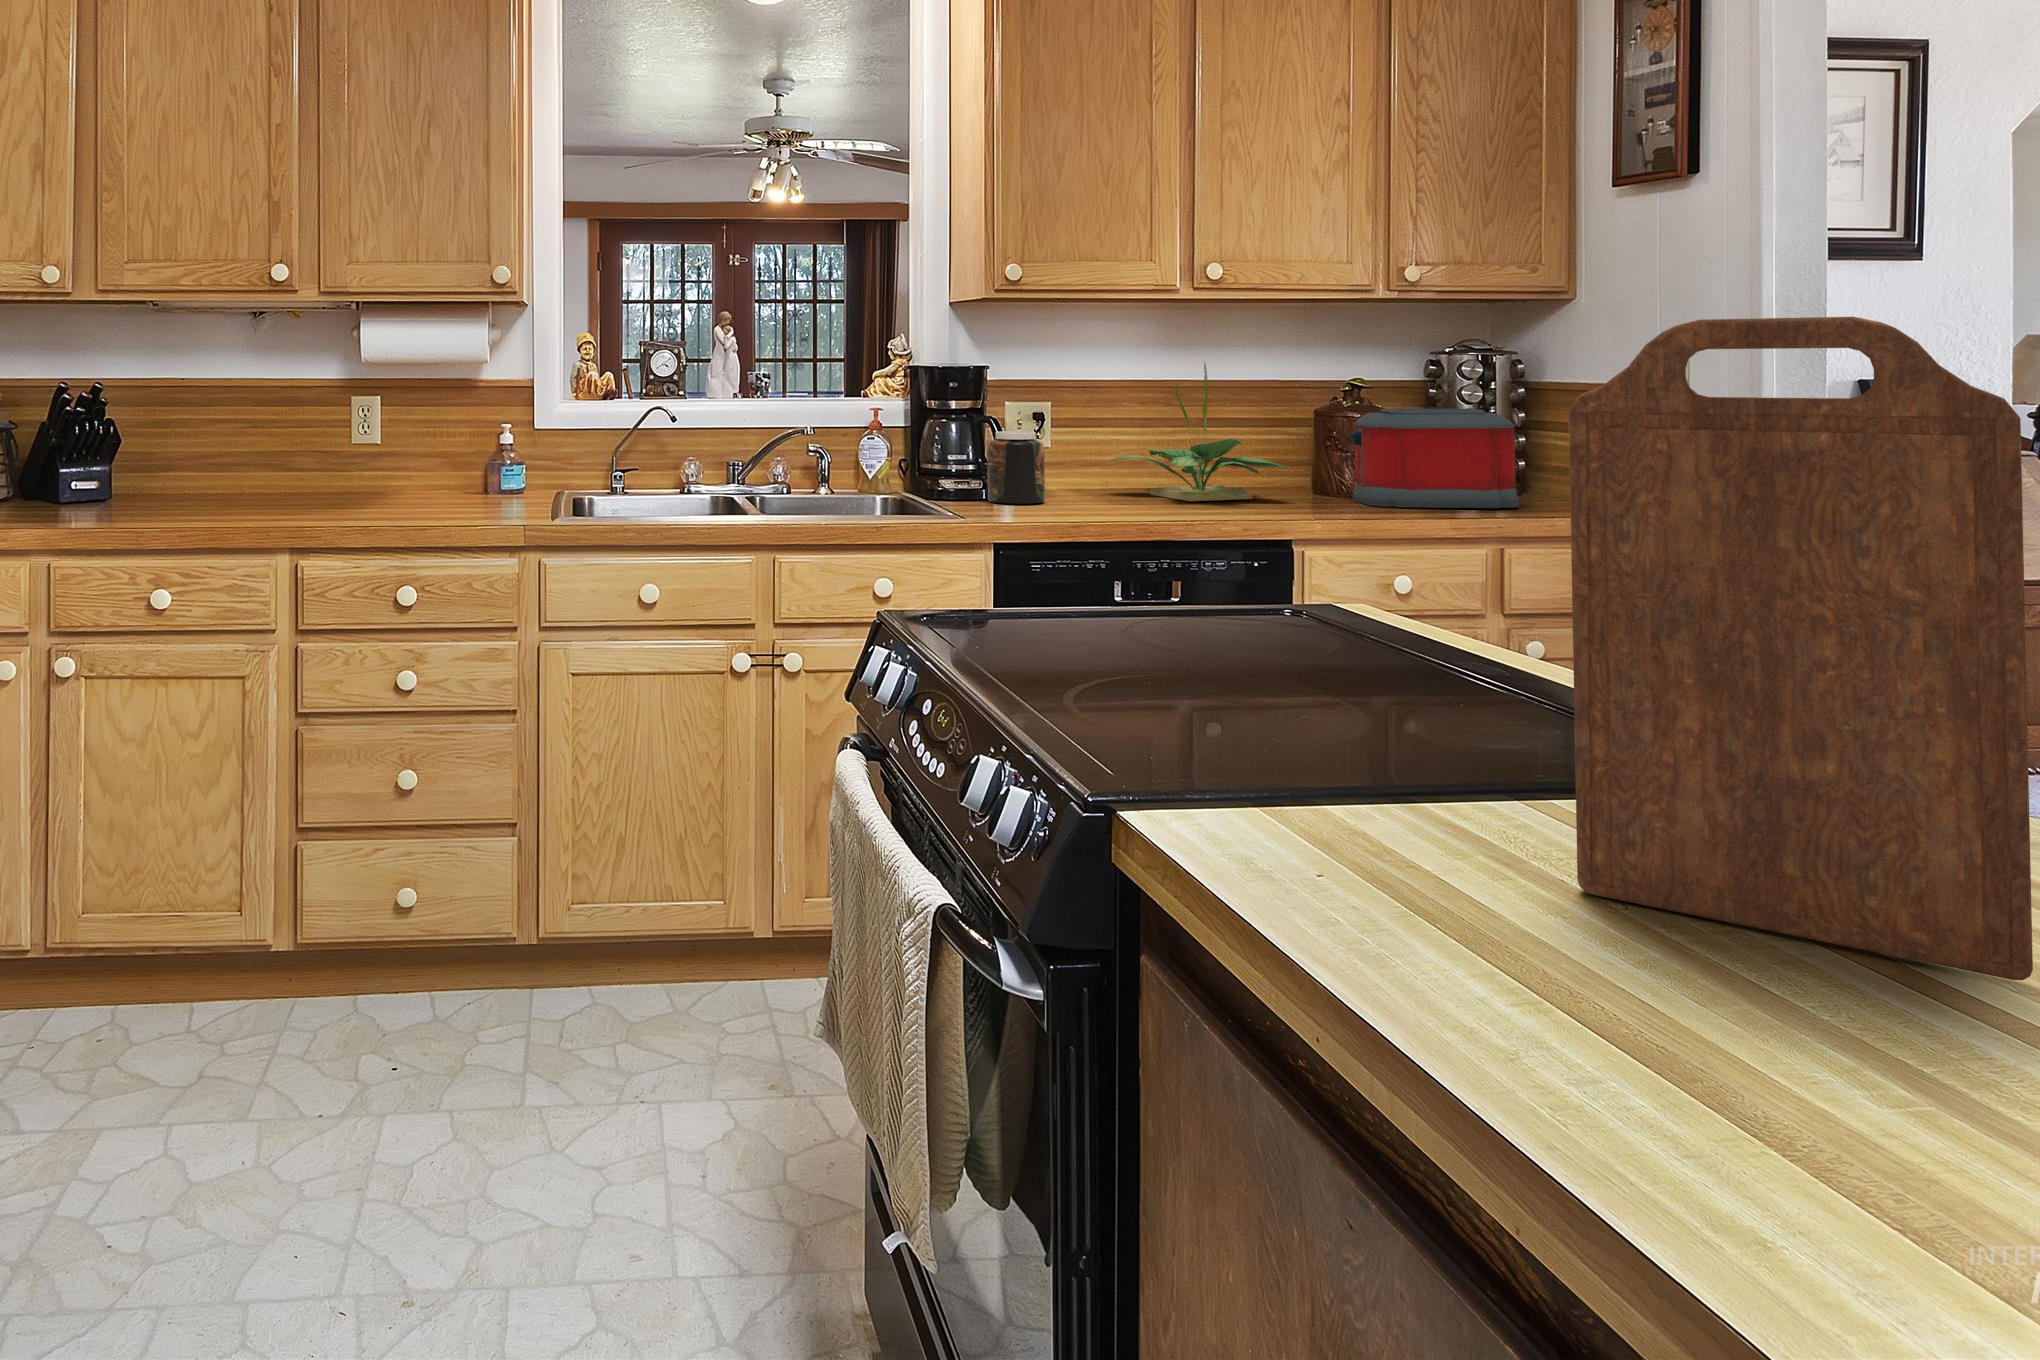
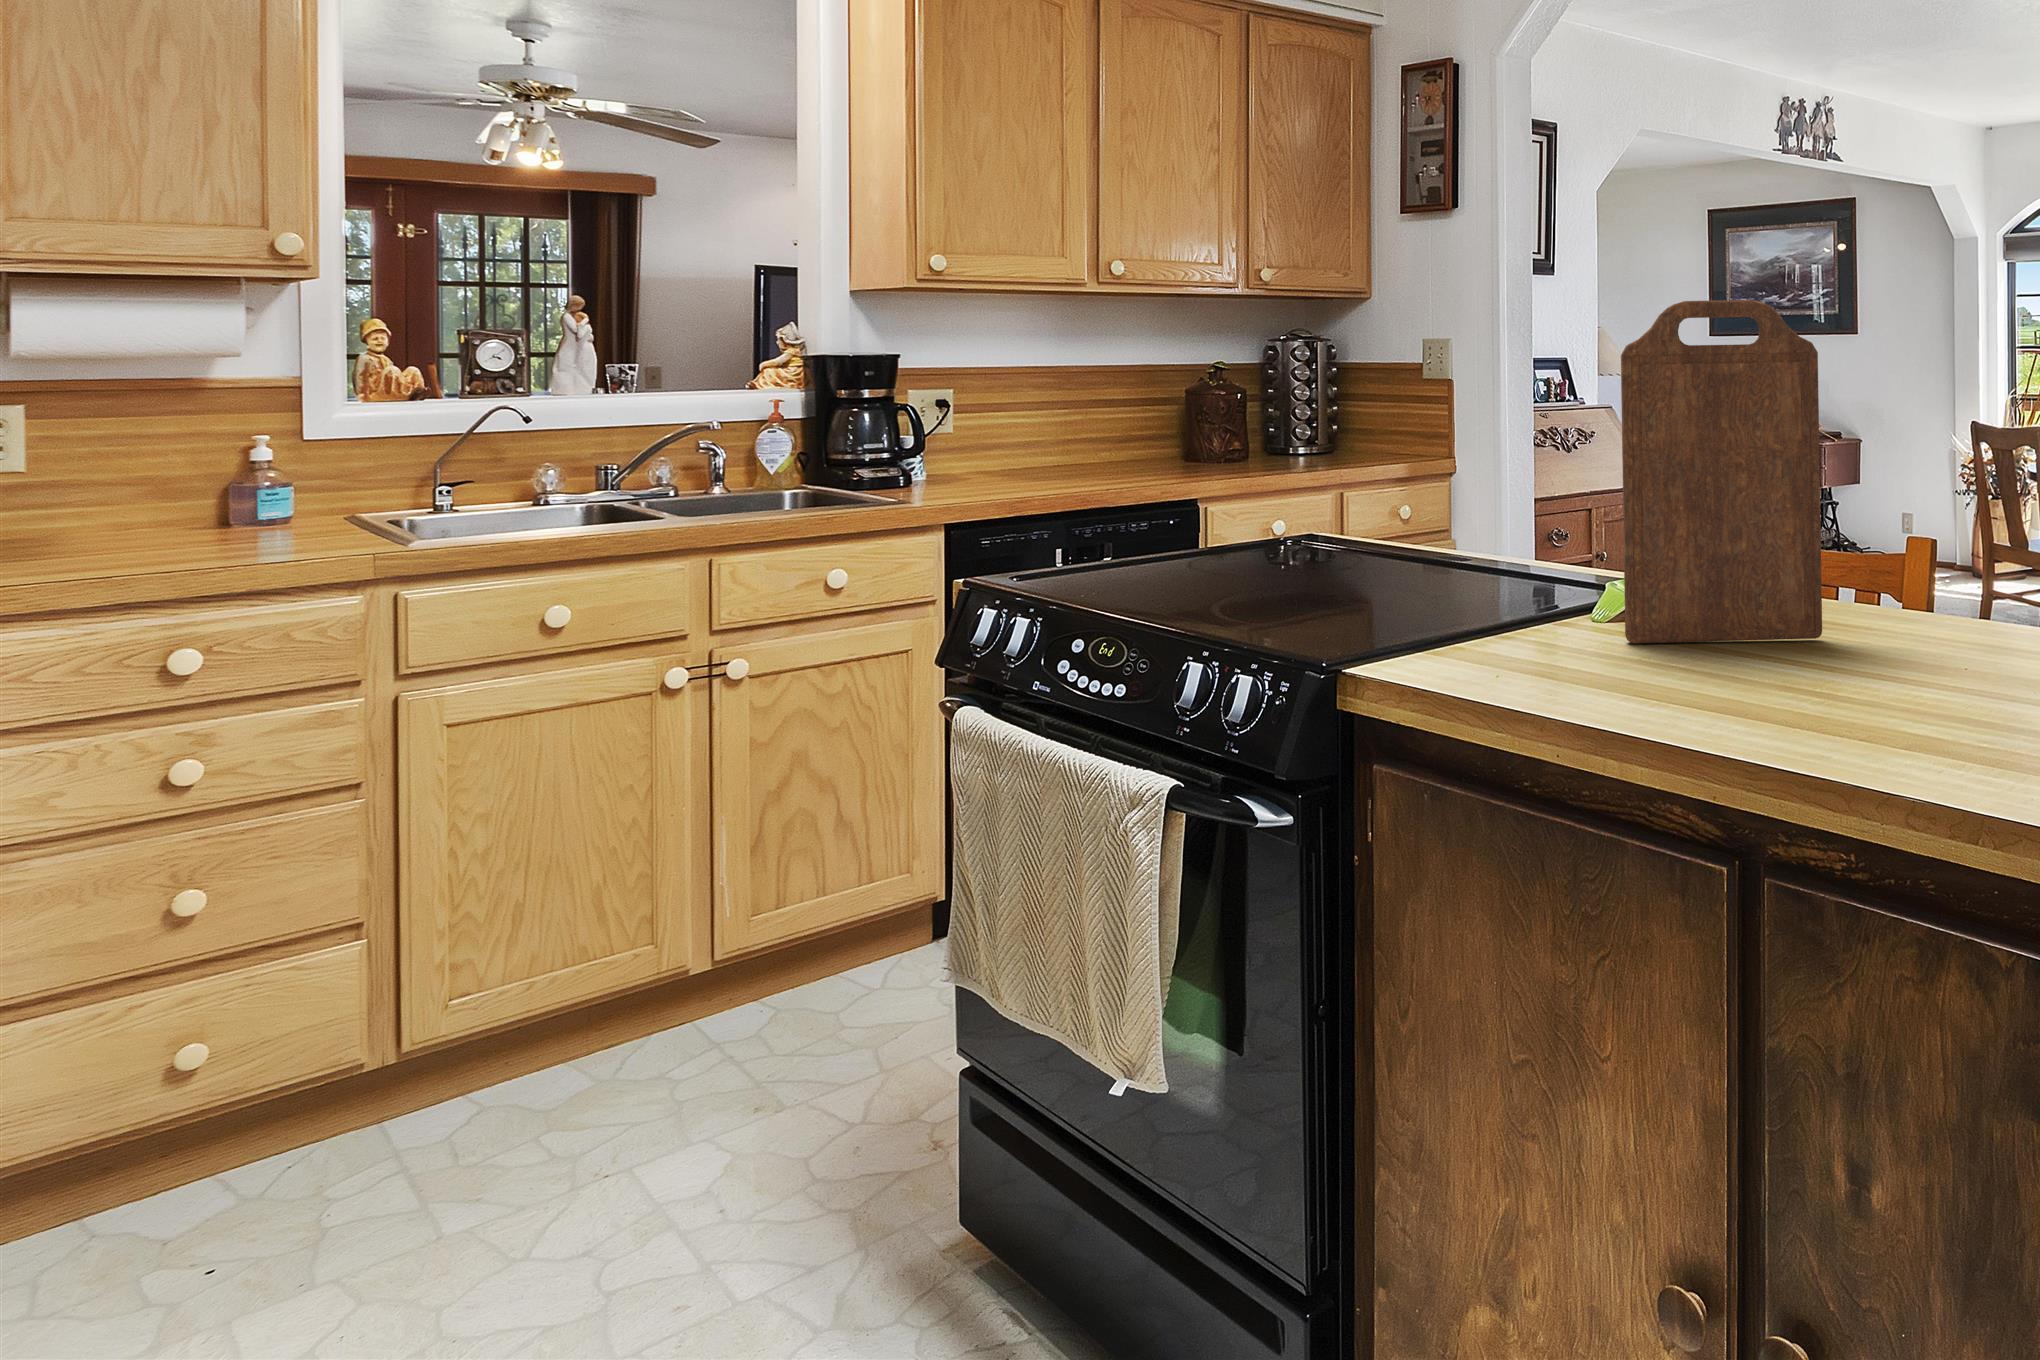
potted plant: present [1110,362,1289,501] -> none [1013,349,1176,476]
toaster: present [1348,409,1519,508] -> none [1217,386,1342,469]
jar: present [988,431,1045,504] -> none [904,418,963,490]

